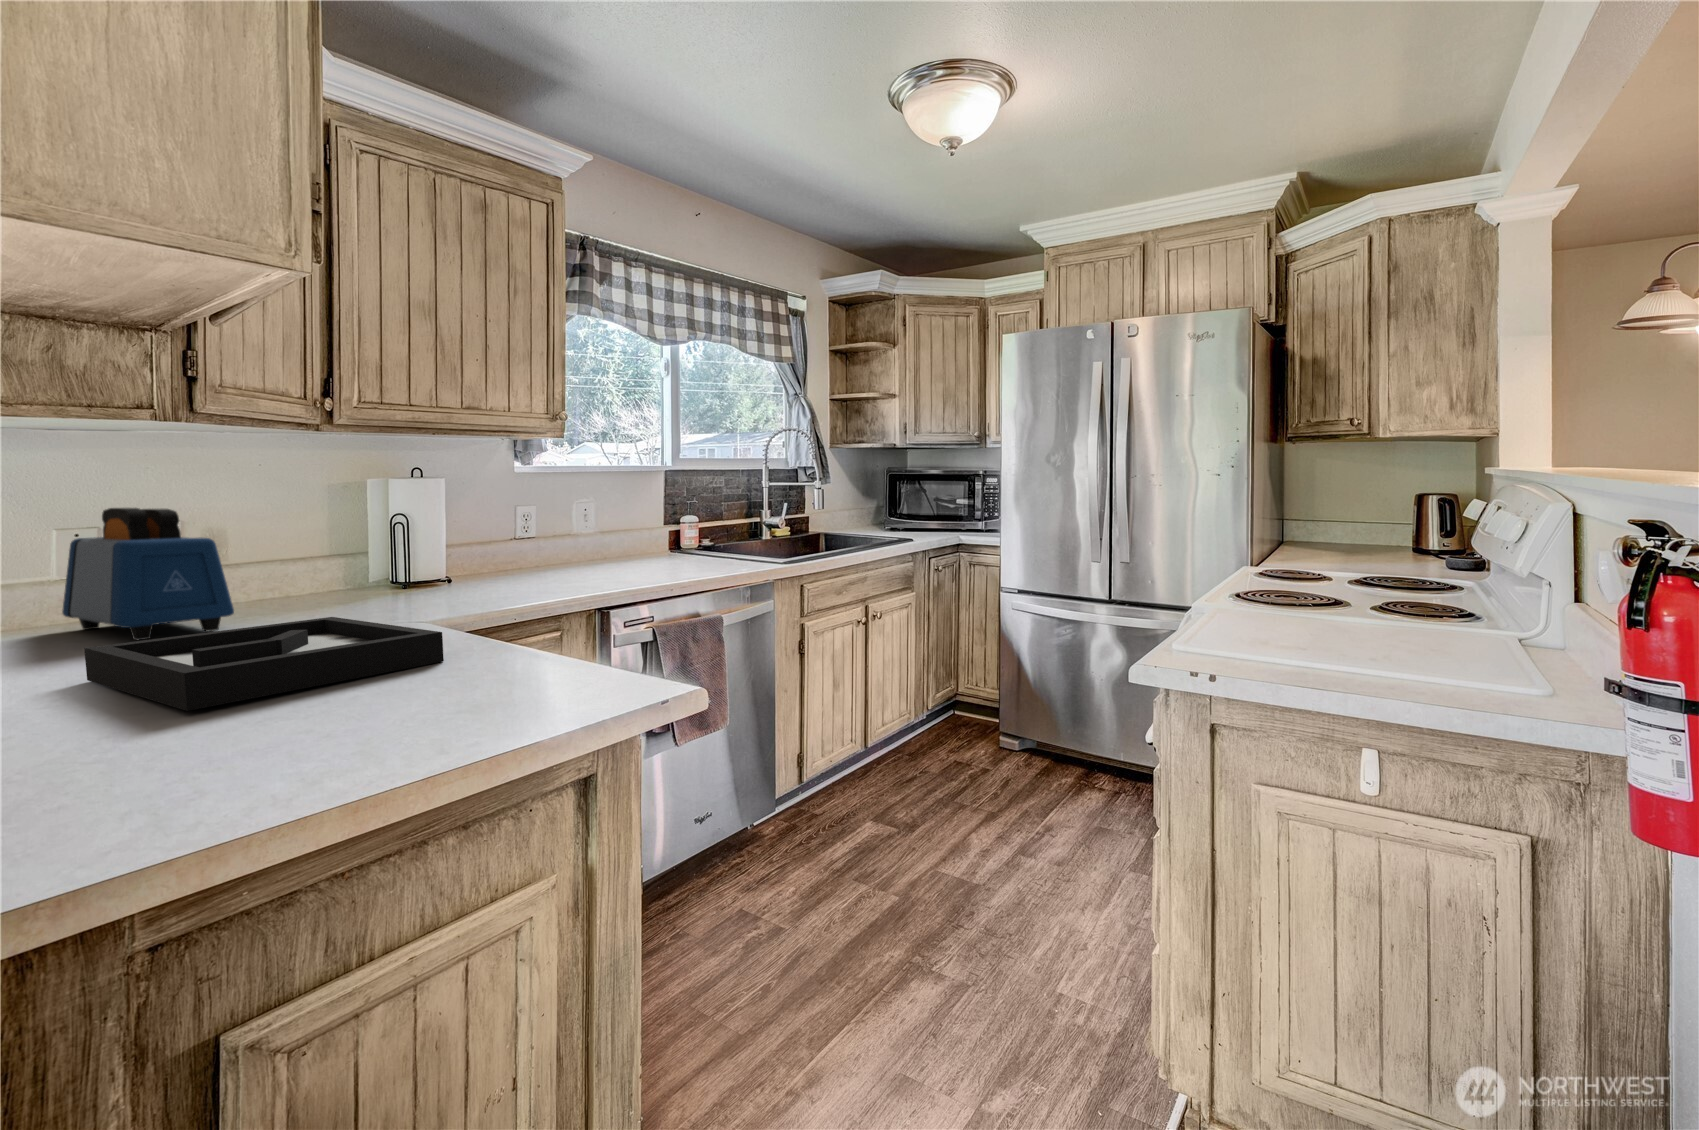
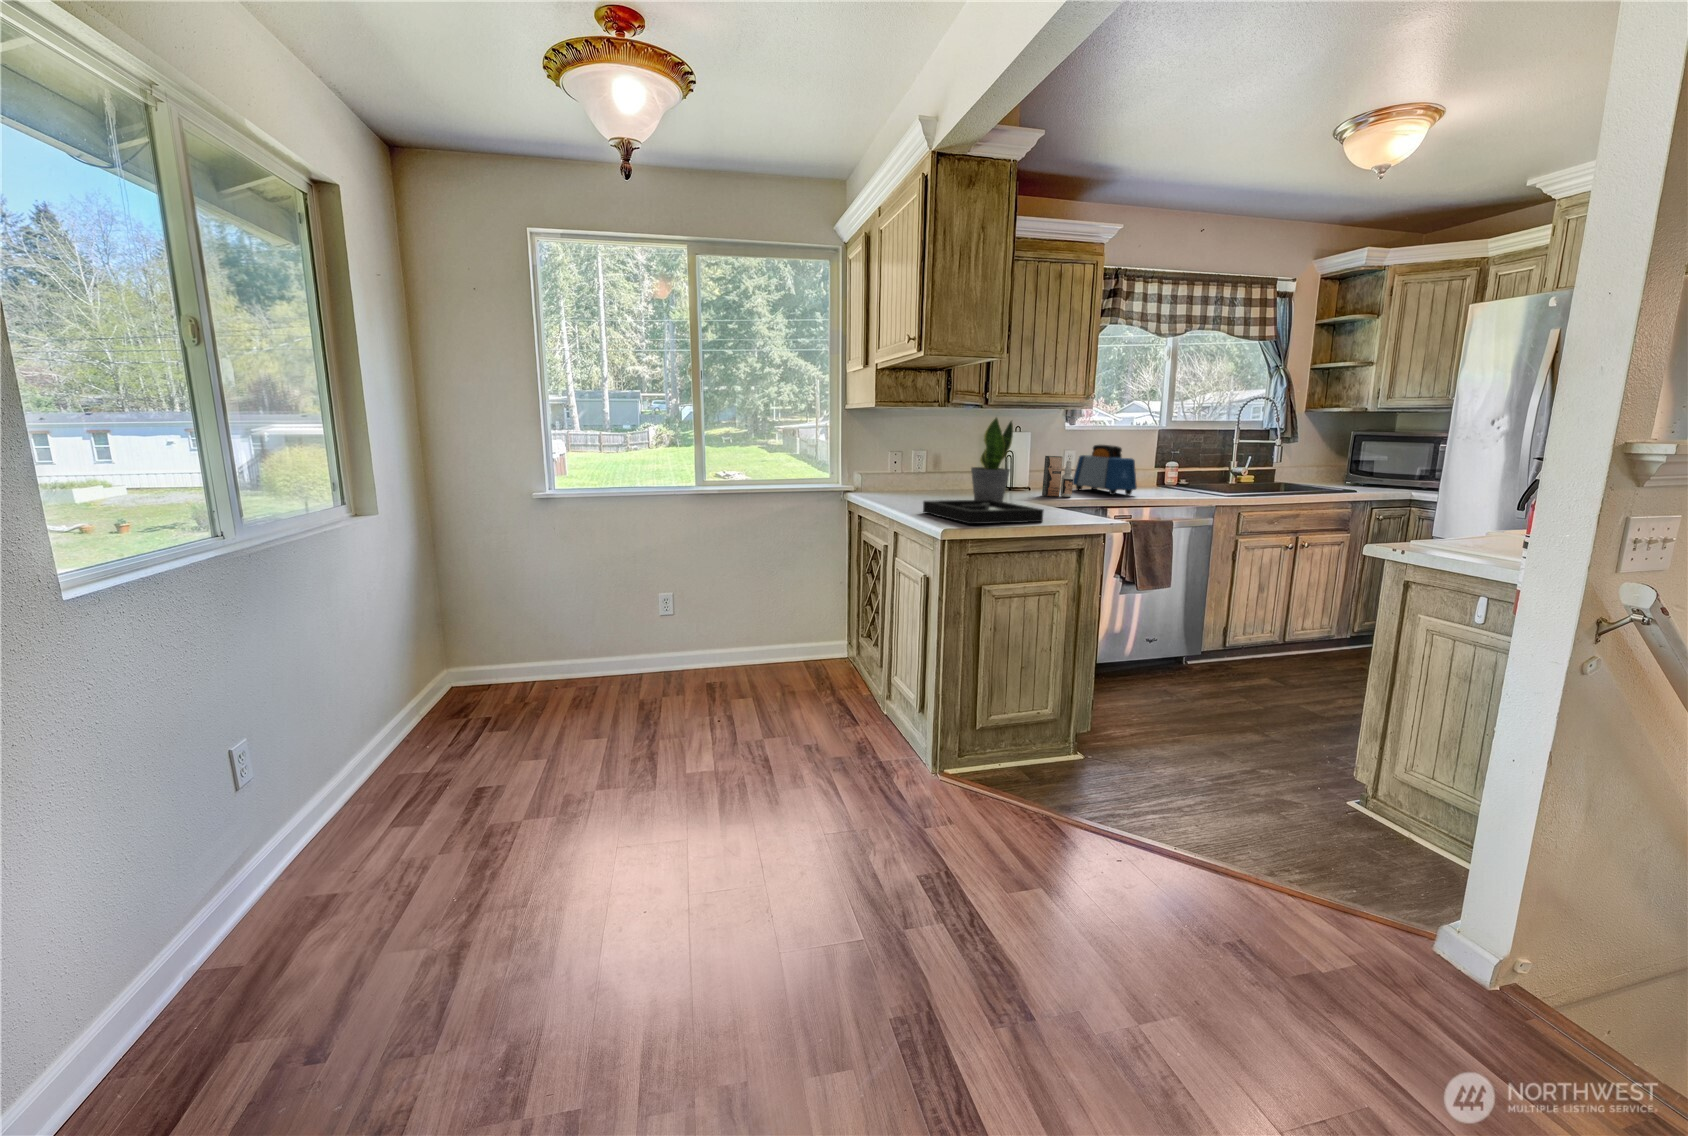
potted plant: none [281,430,384,630] -> present [971,418,1013,501]
toaster: present [62,508,234,640] -> present [1073,445,1137,495]
spray bottle: none [480,516,539,590] -> present [1042,456,1073,497]

